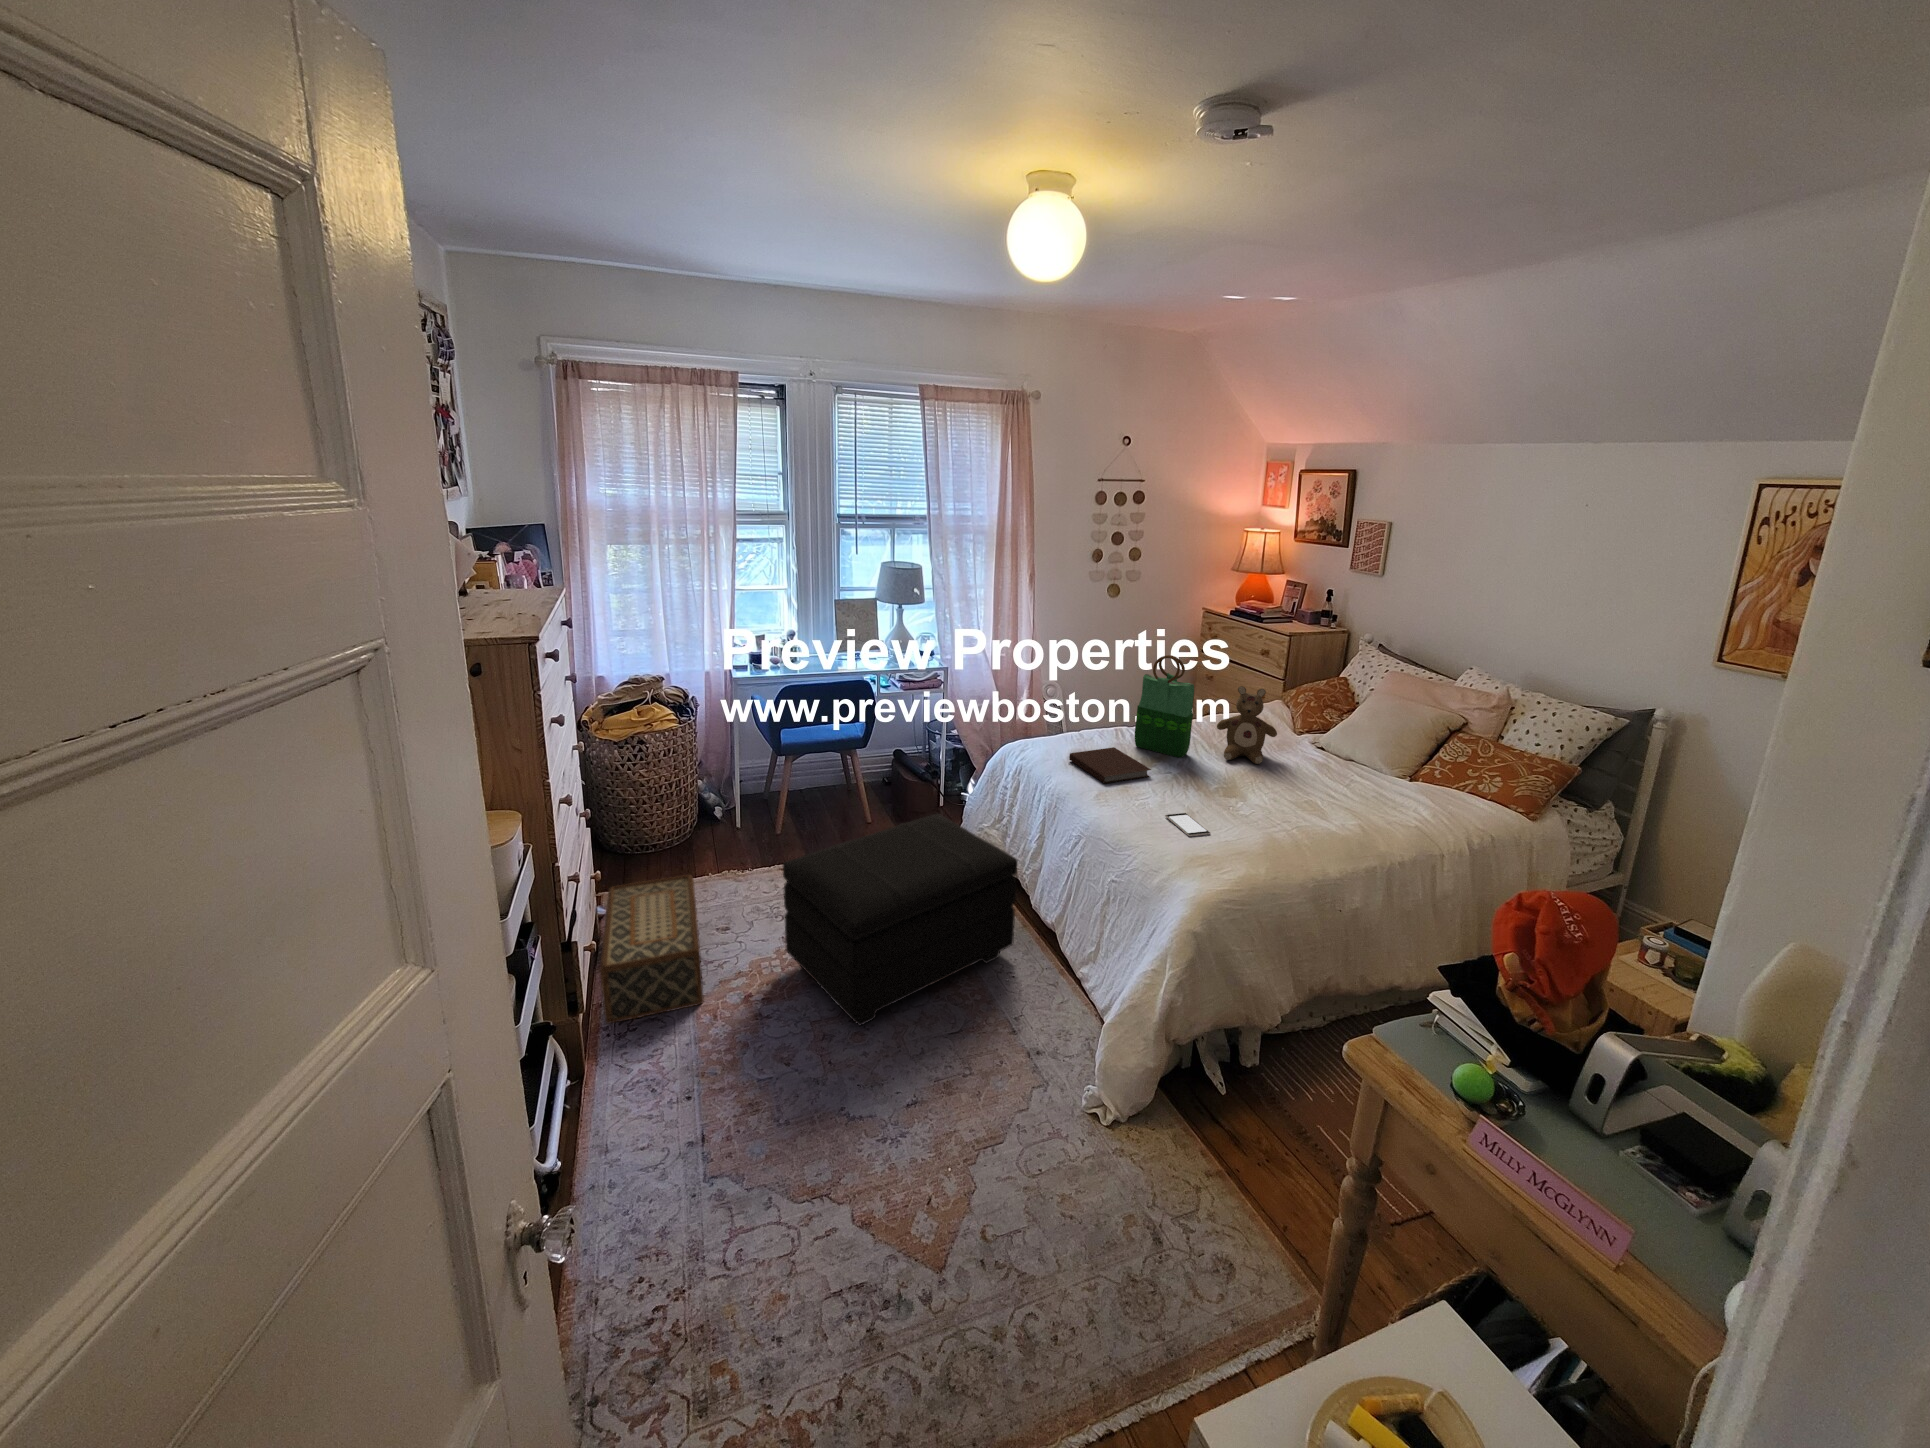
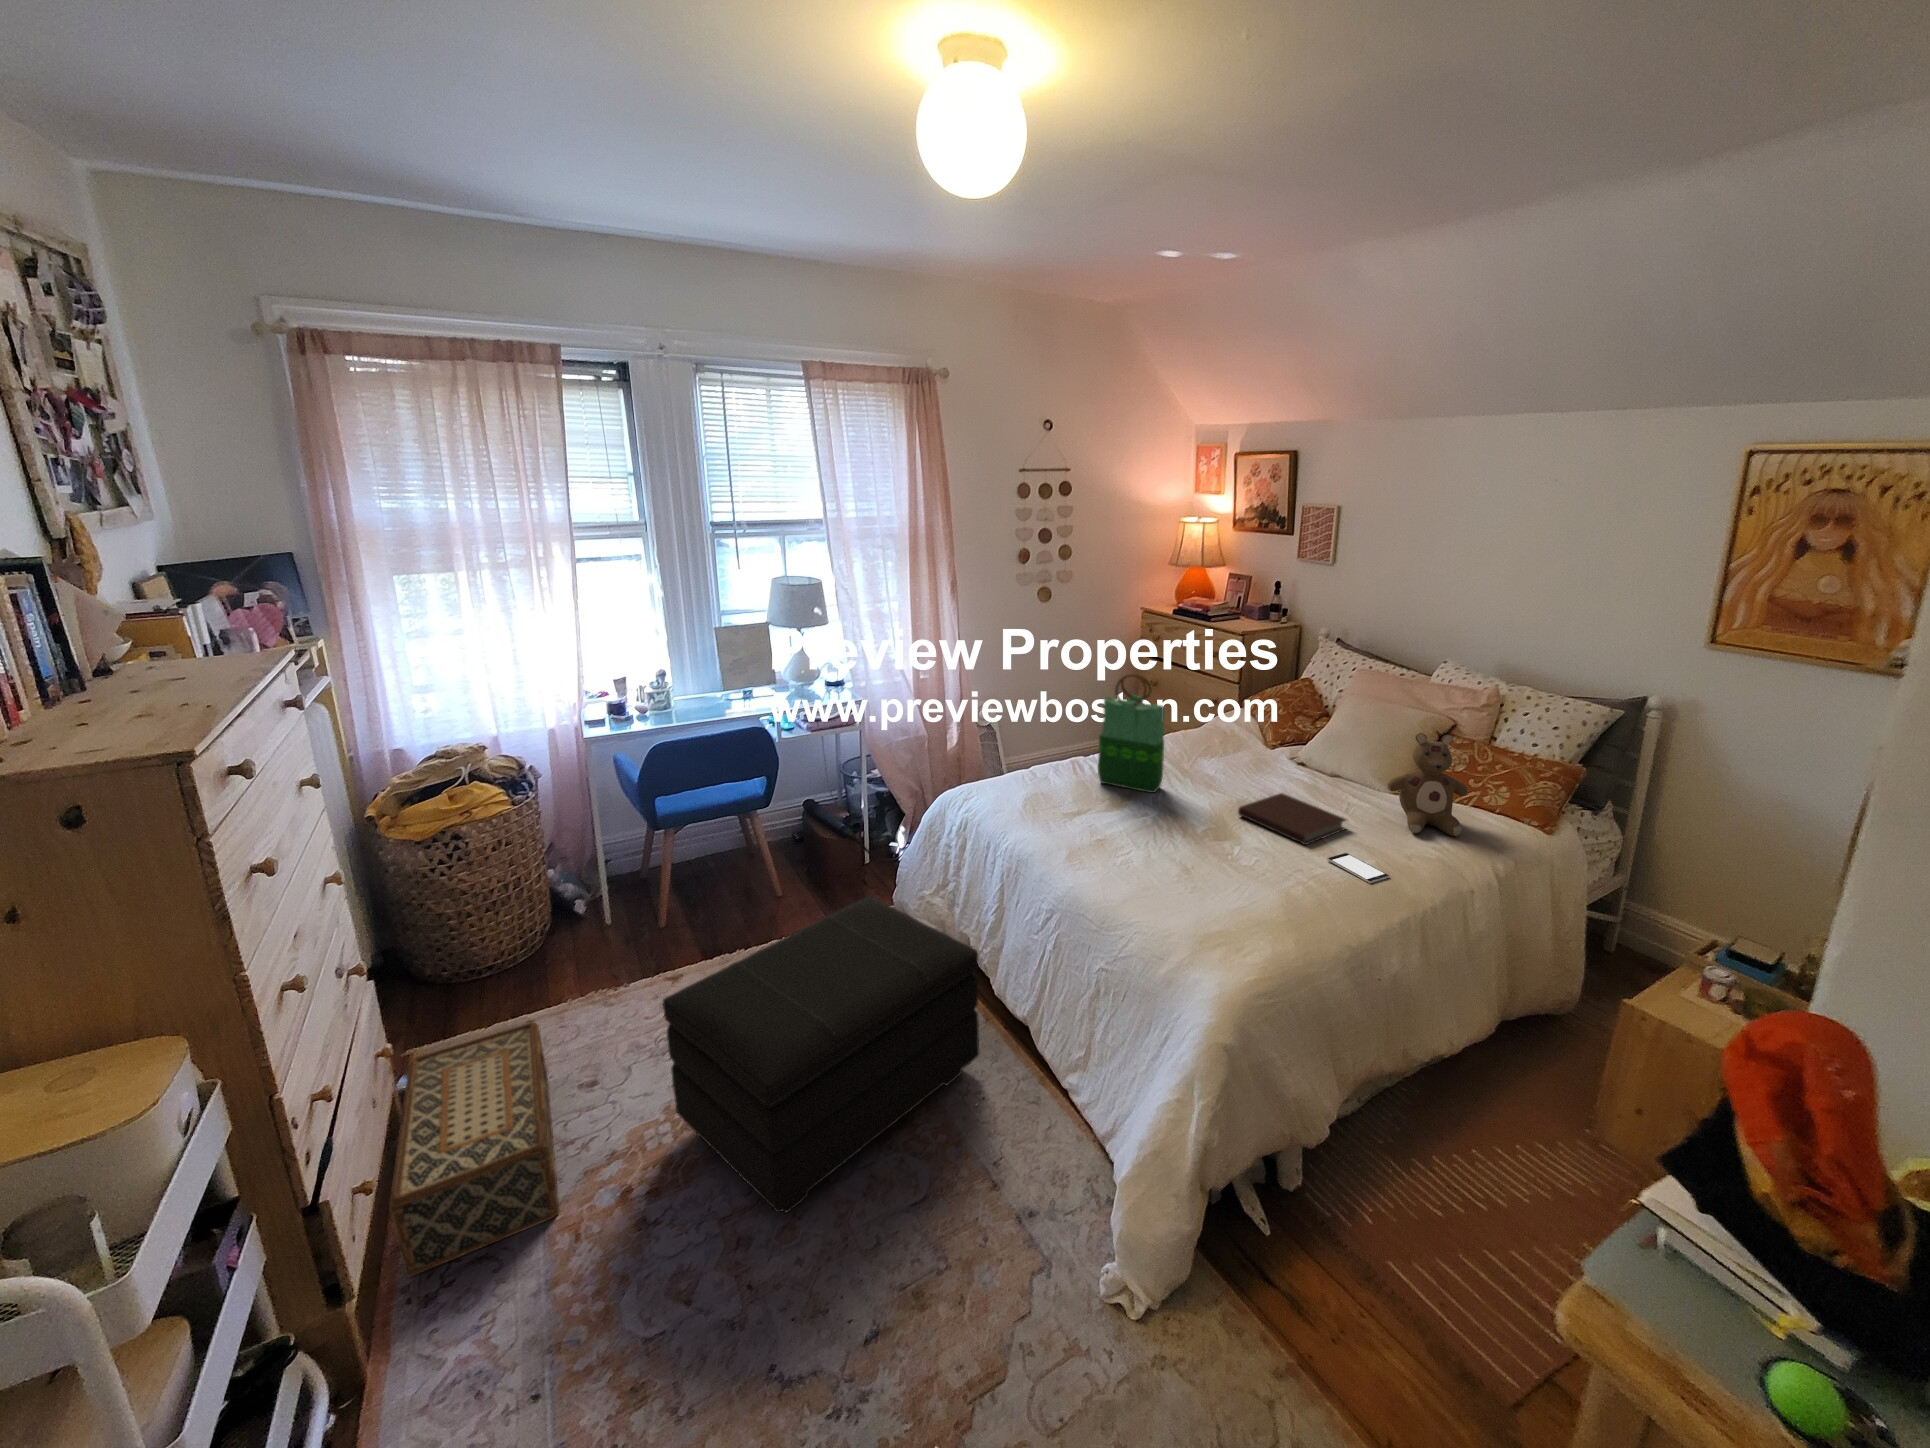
stuffed bear: present [1217,686,1277,764] -> present [1387,733,1468,836]
notebook: present [1069,747,1151,784] -> present [1238,793,1346,845]
smartphone: present [1165,813,1211,837] -> present [1327,853,1390,883]

